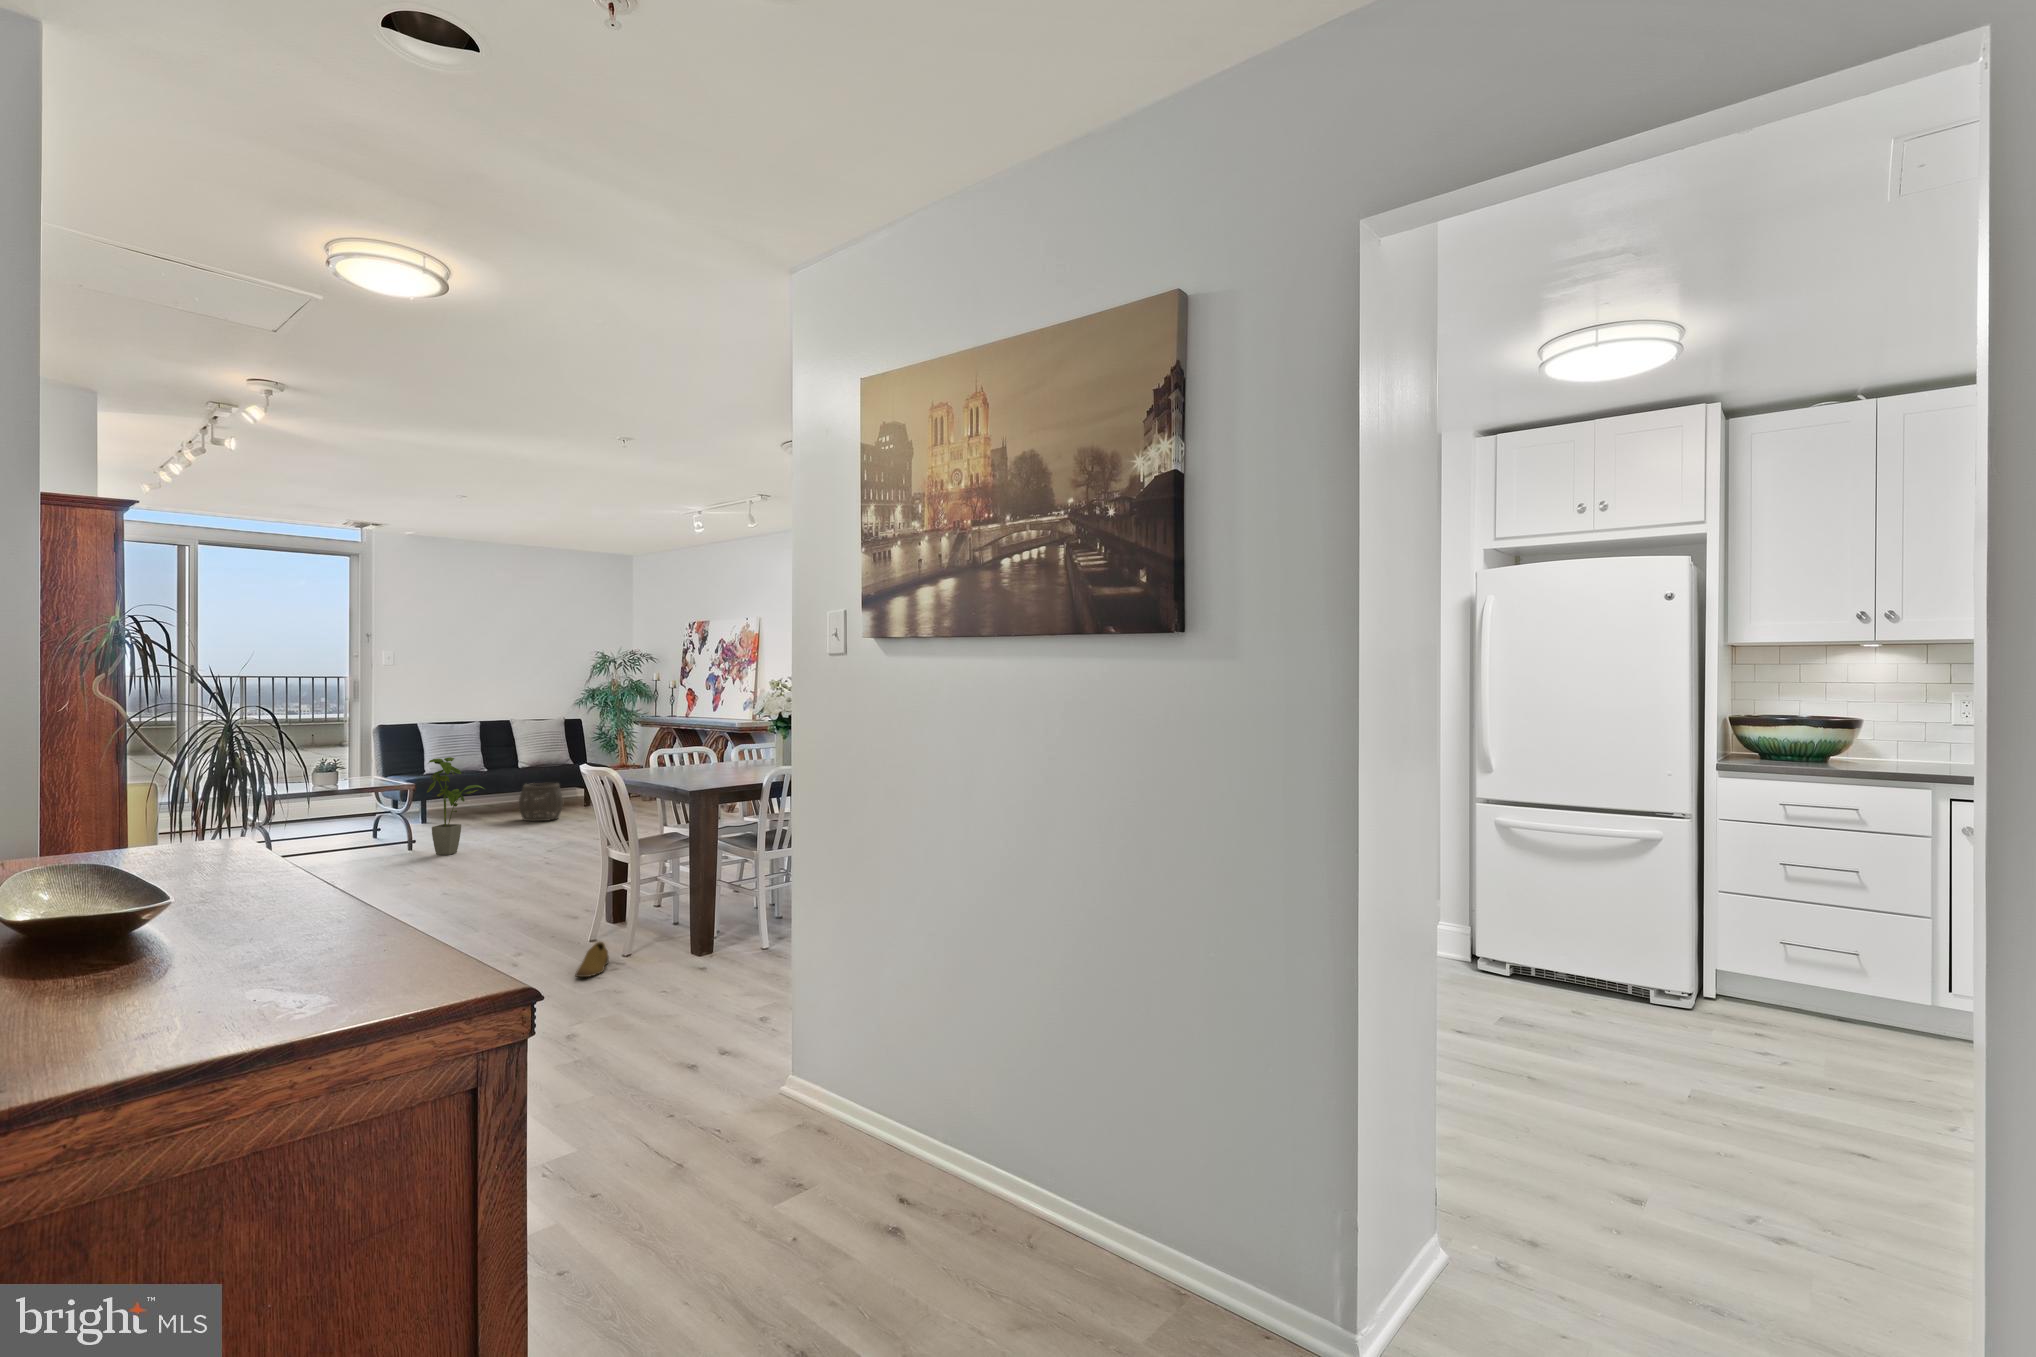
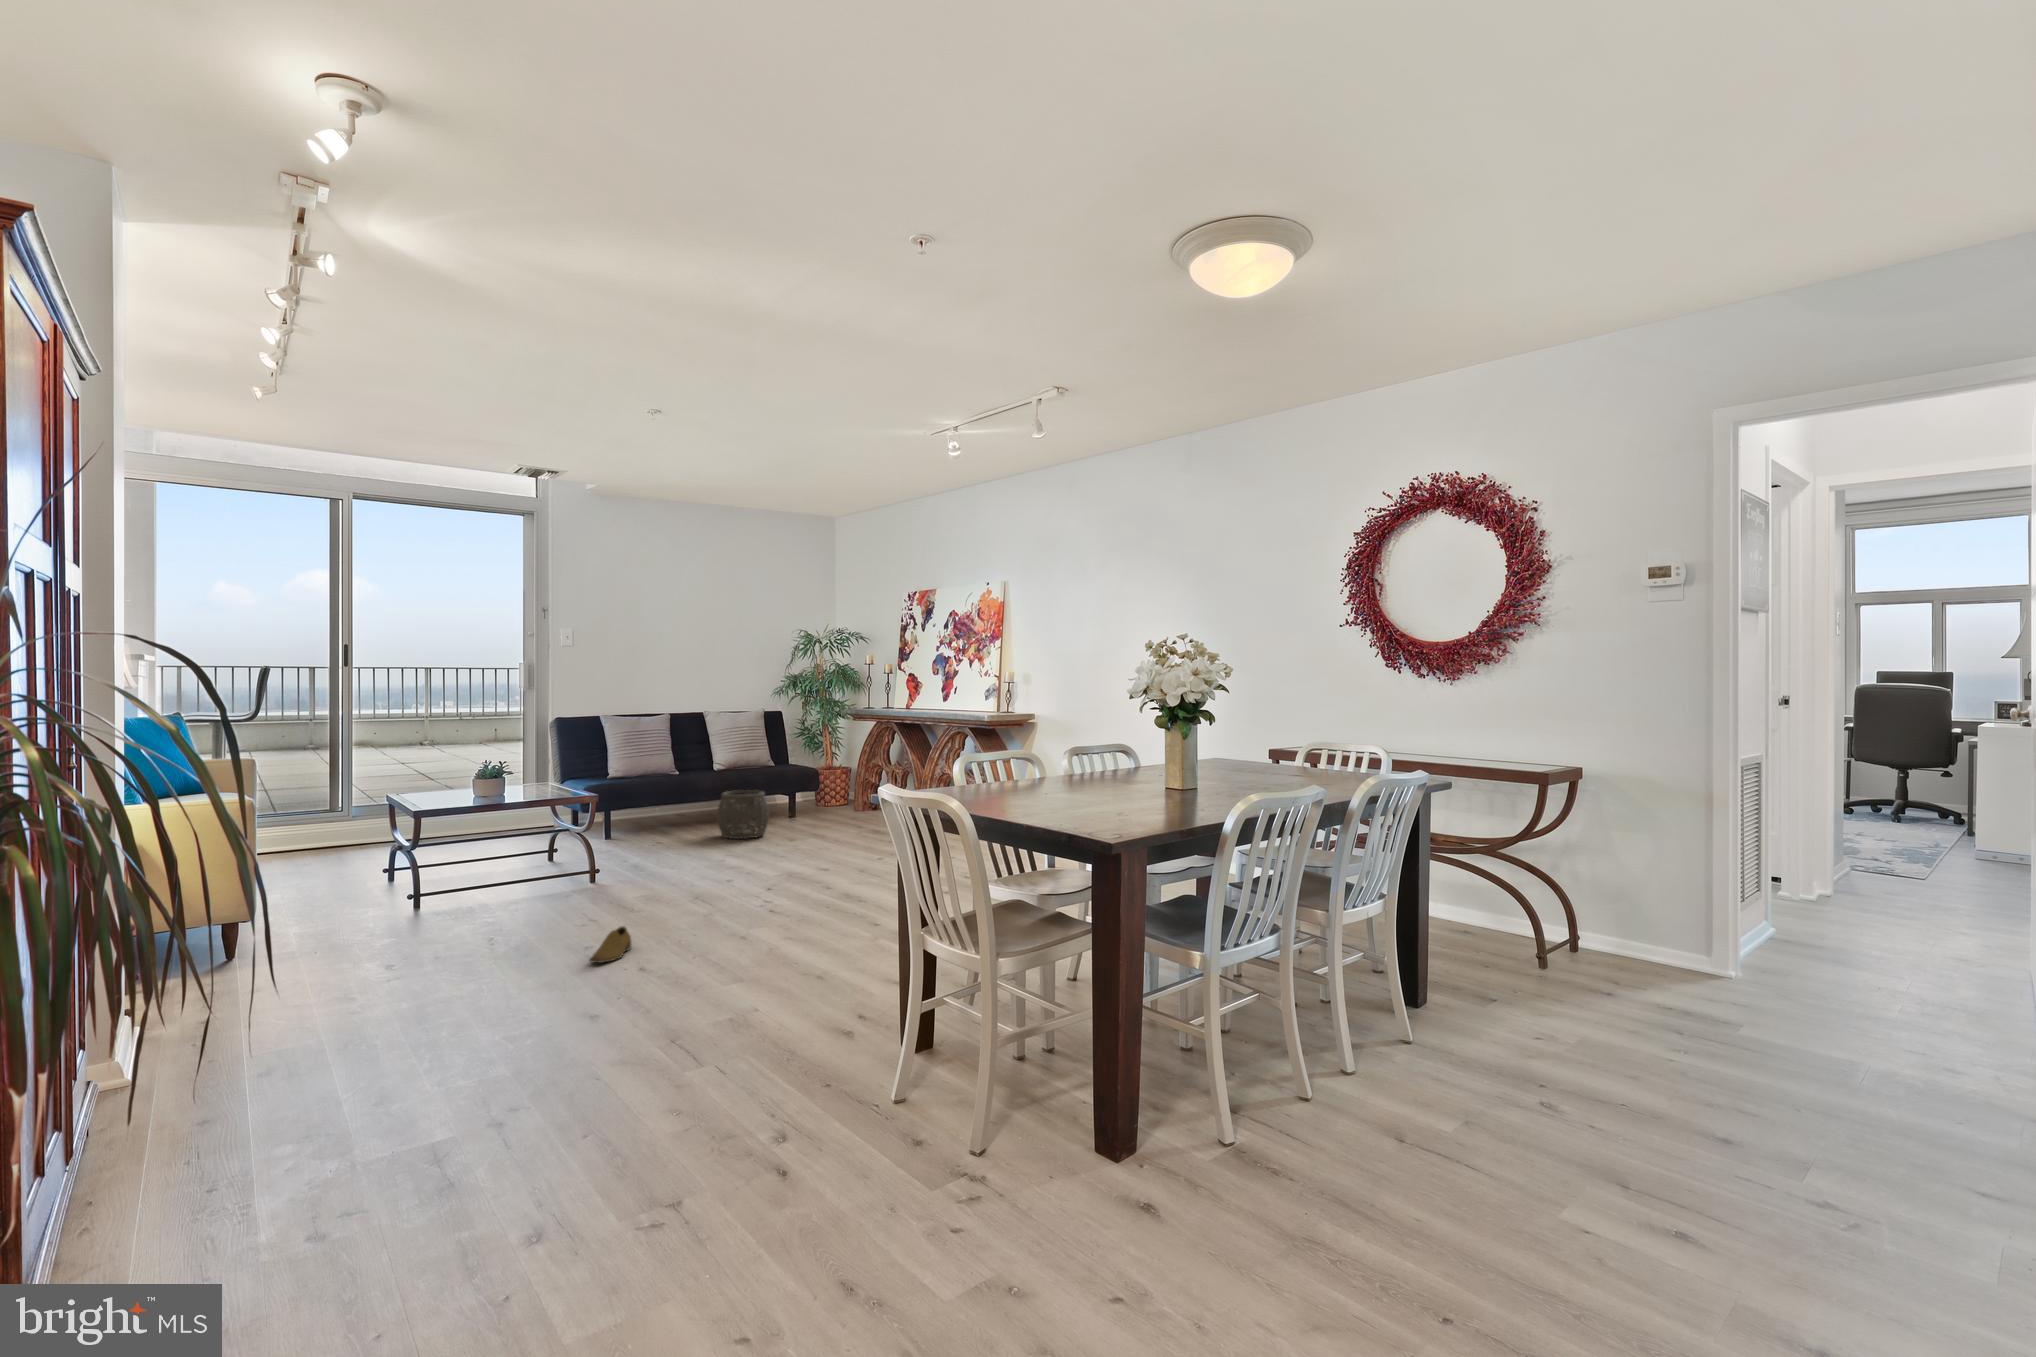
house plant: present [427,757,484,855] -> none [613,760,686,890]
shoe: present [575,942,609,977] -> present [589,926,631,963]

